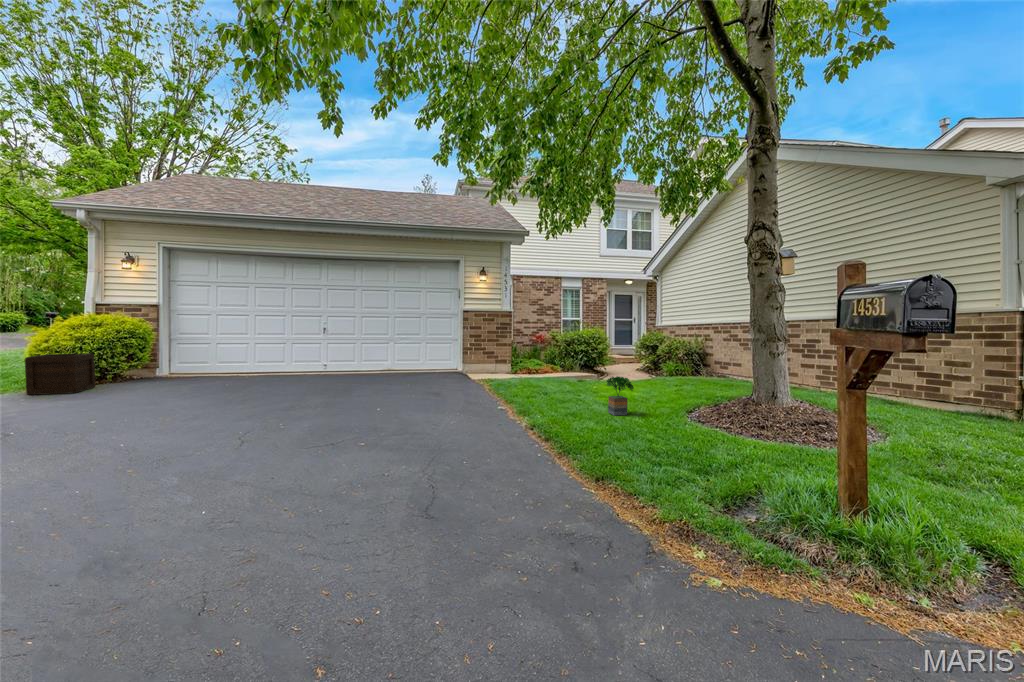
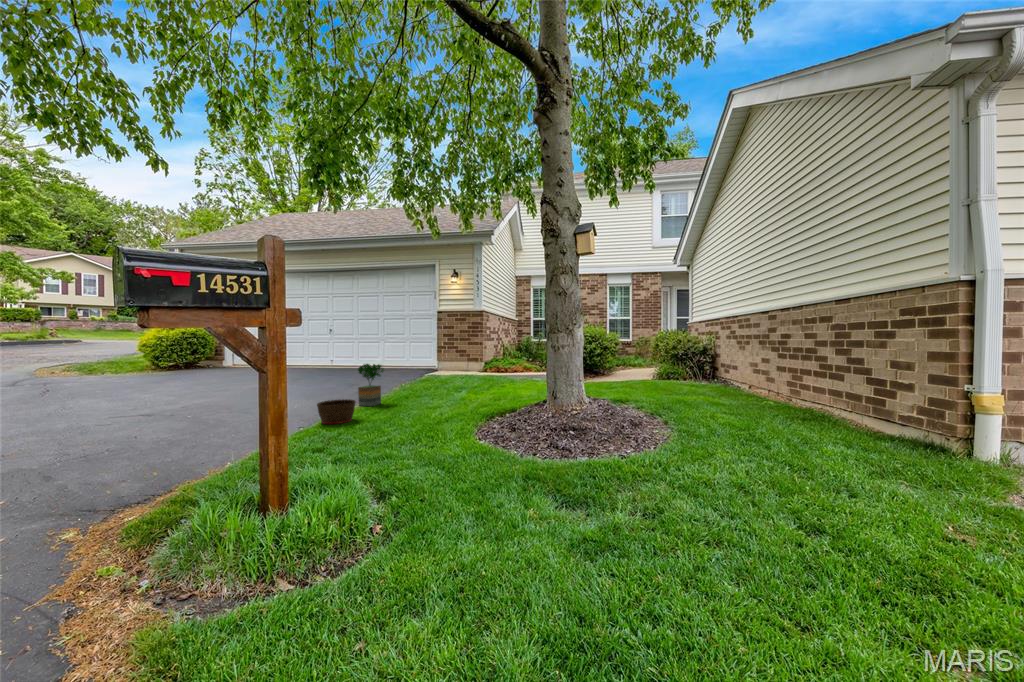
wooden crate: present [25,353,95,395] -> none [153,350,196,375]
basket: none [656,410,690,433] -> present [317,399,356,424]

